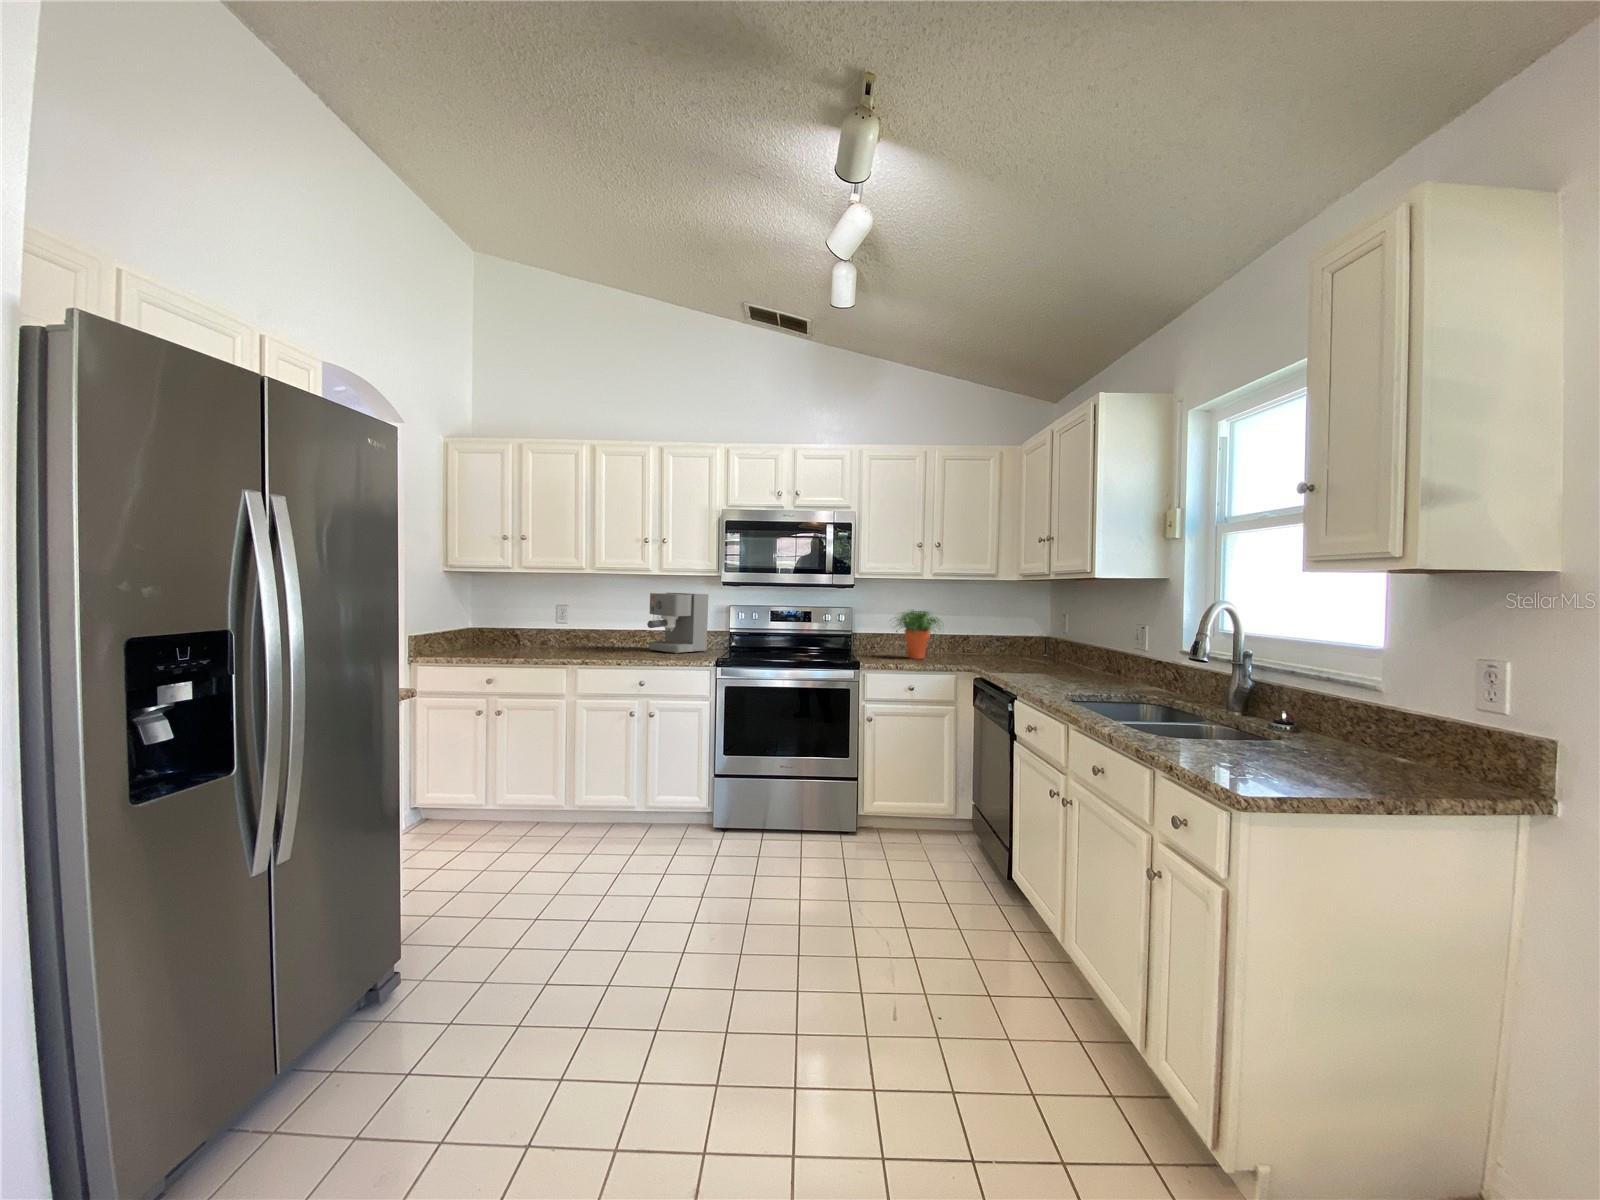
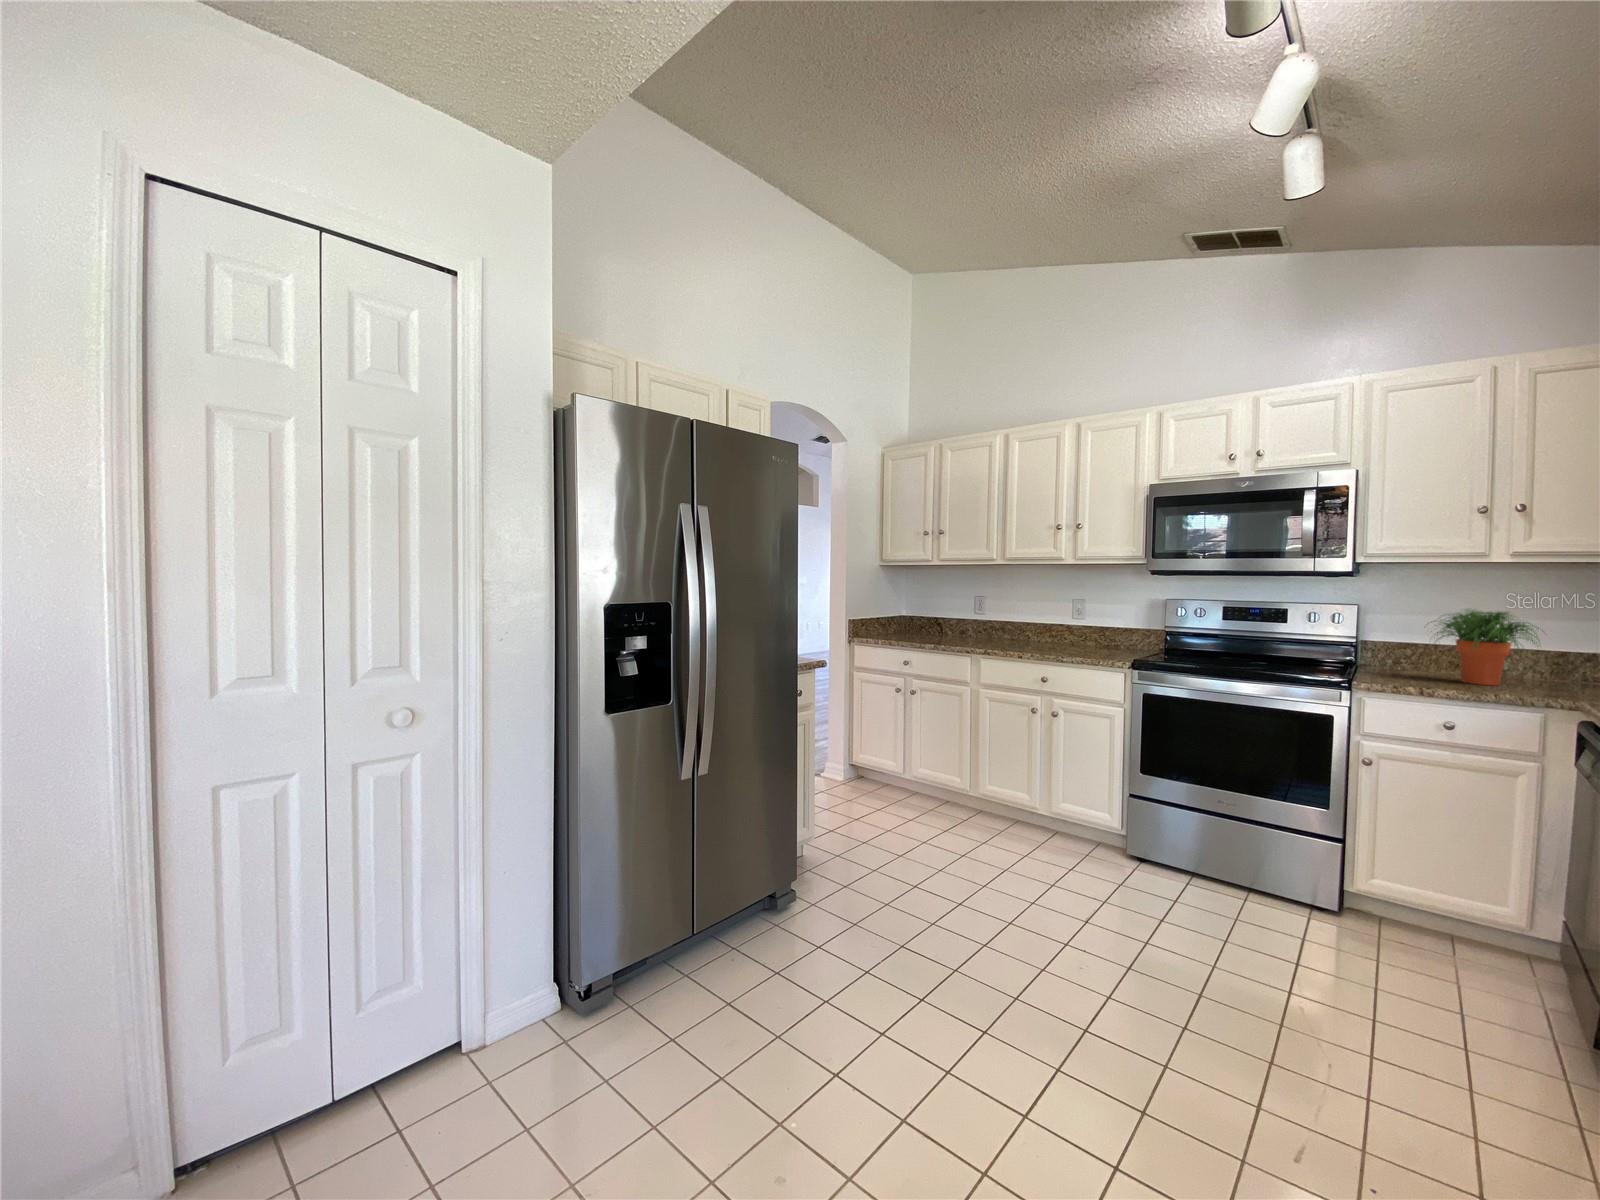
coffee maker: present [647,593,708,654] -> none [1057,584,1135,652]

